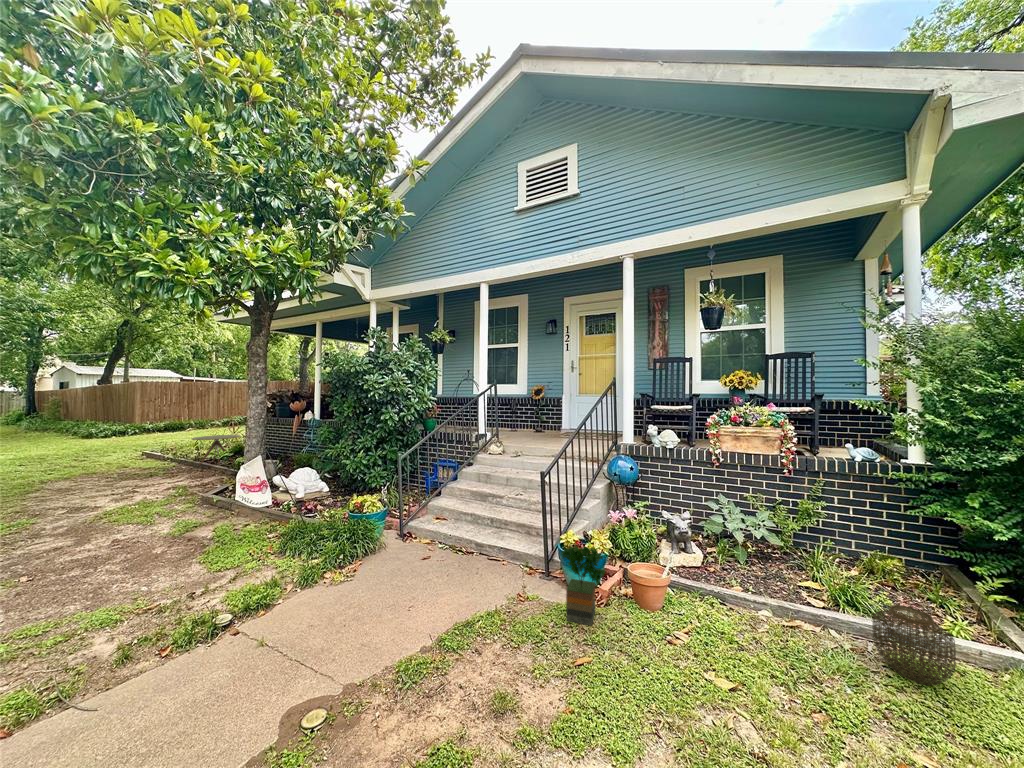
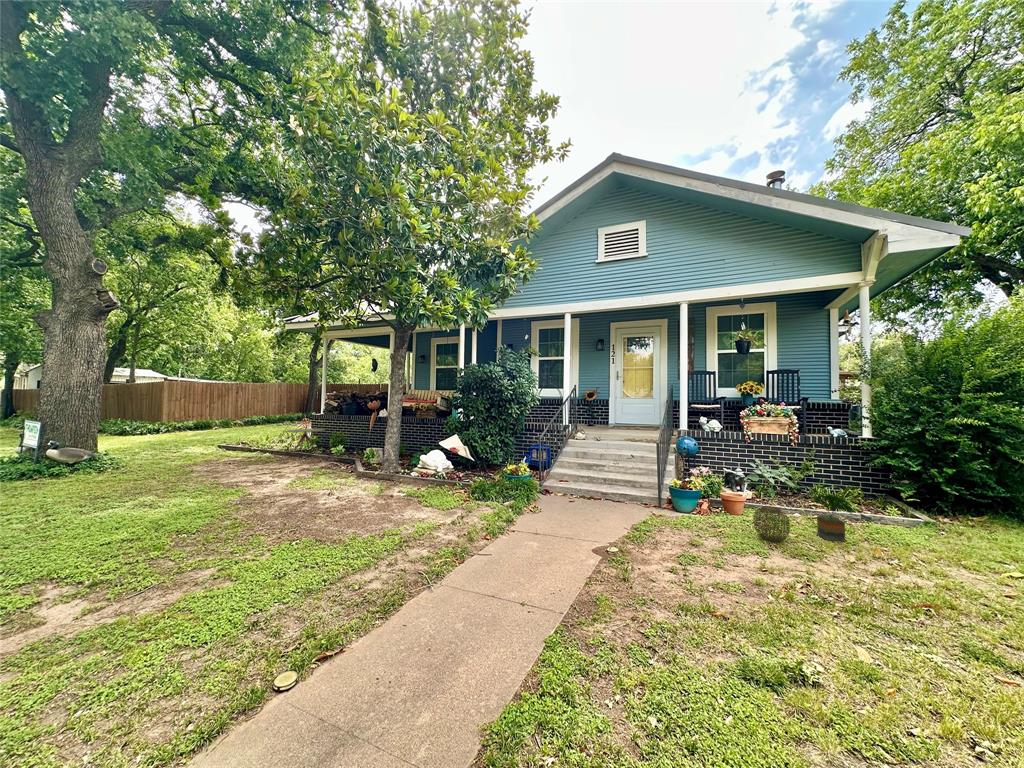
potted tree: present [561,546,605,625] -> present [813,494,853,542]
woven basket: present [873,605,956,685] -> present [753,506,790,543]

